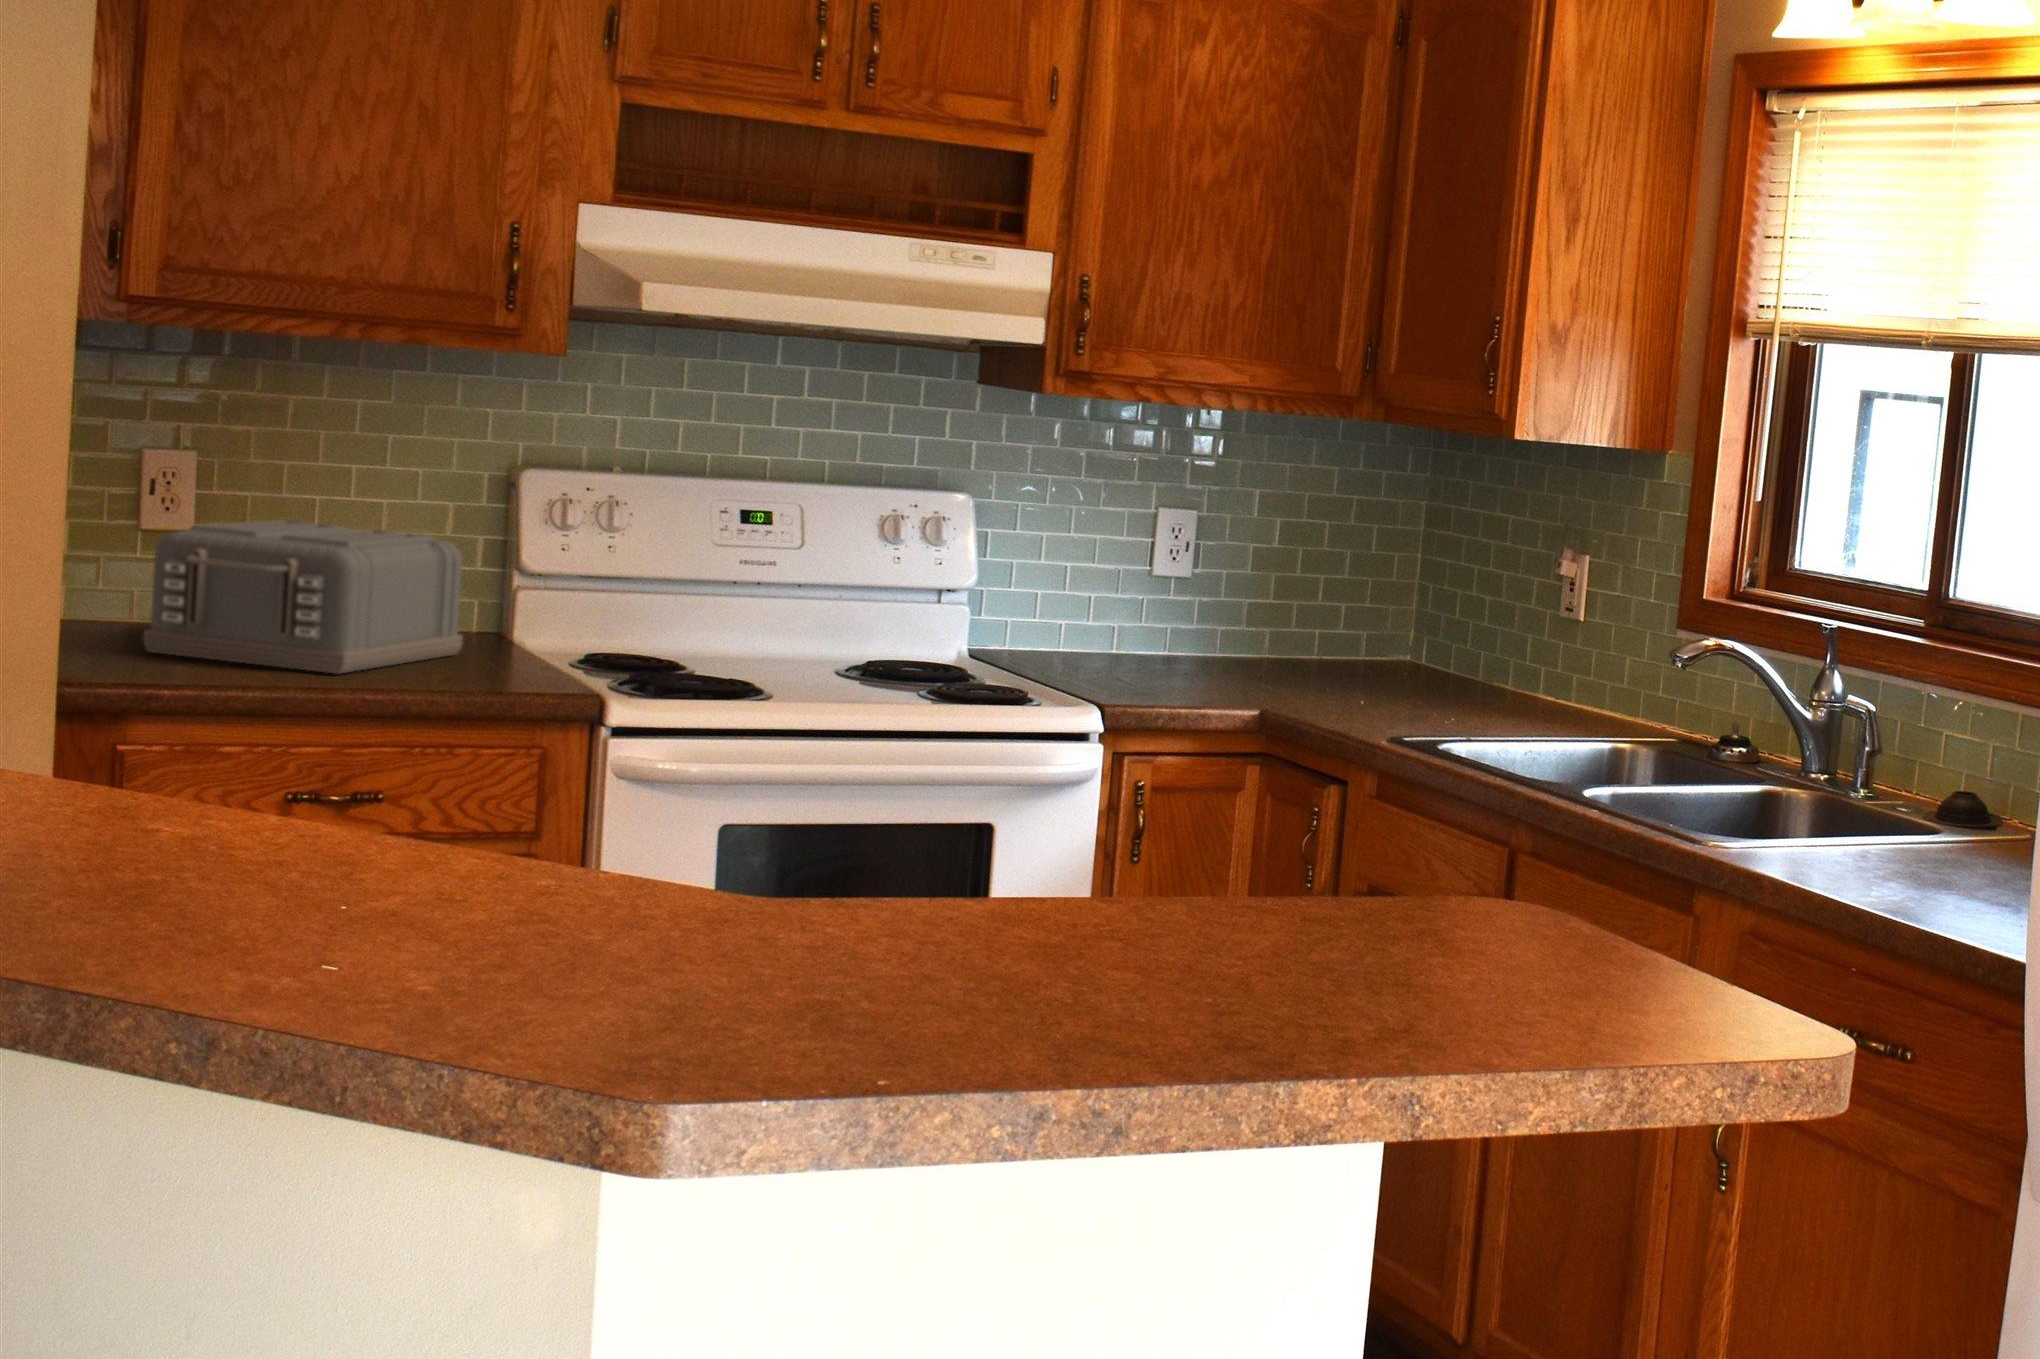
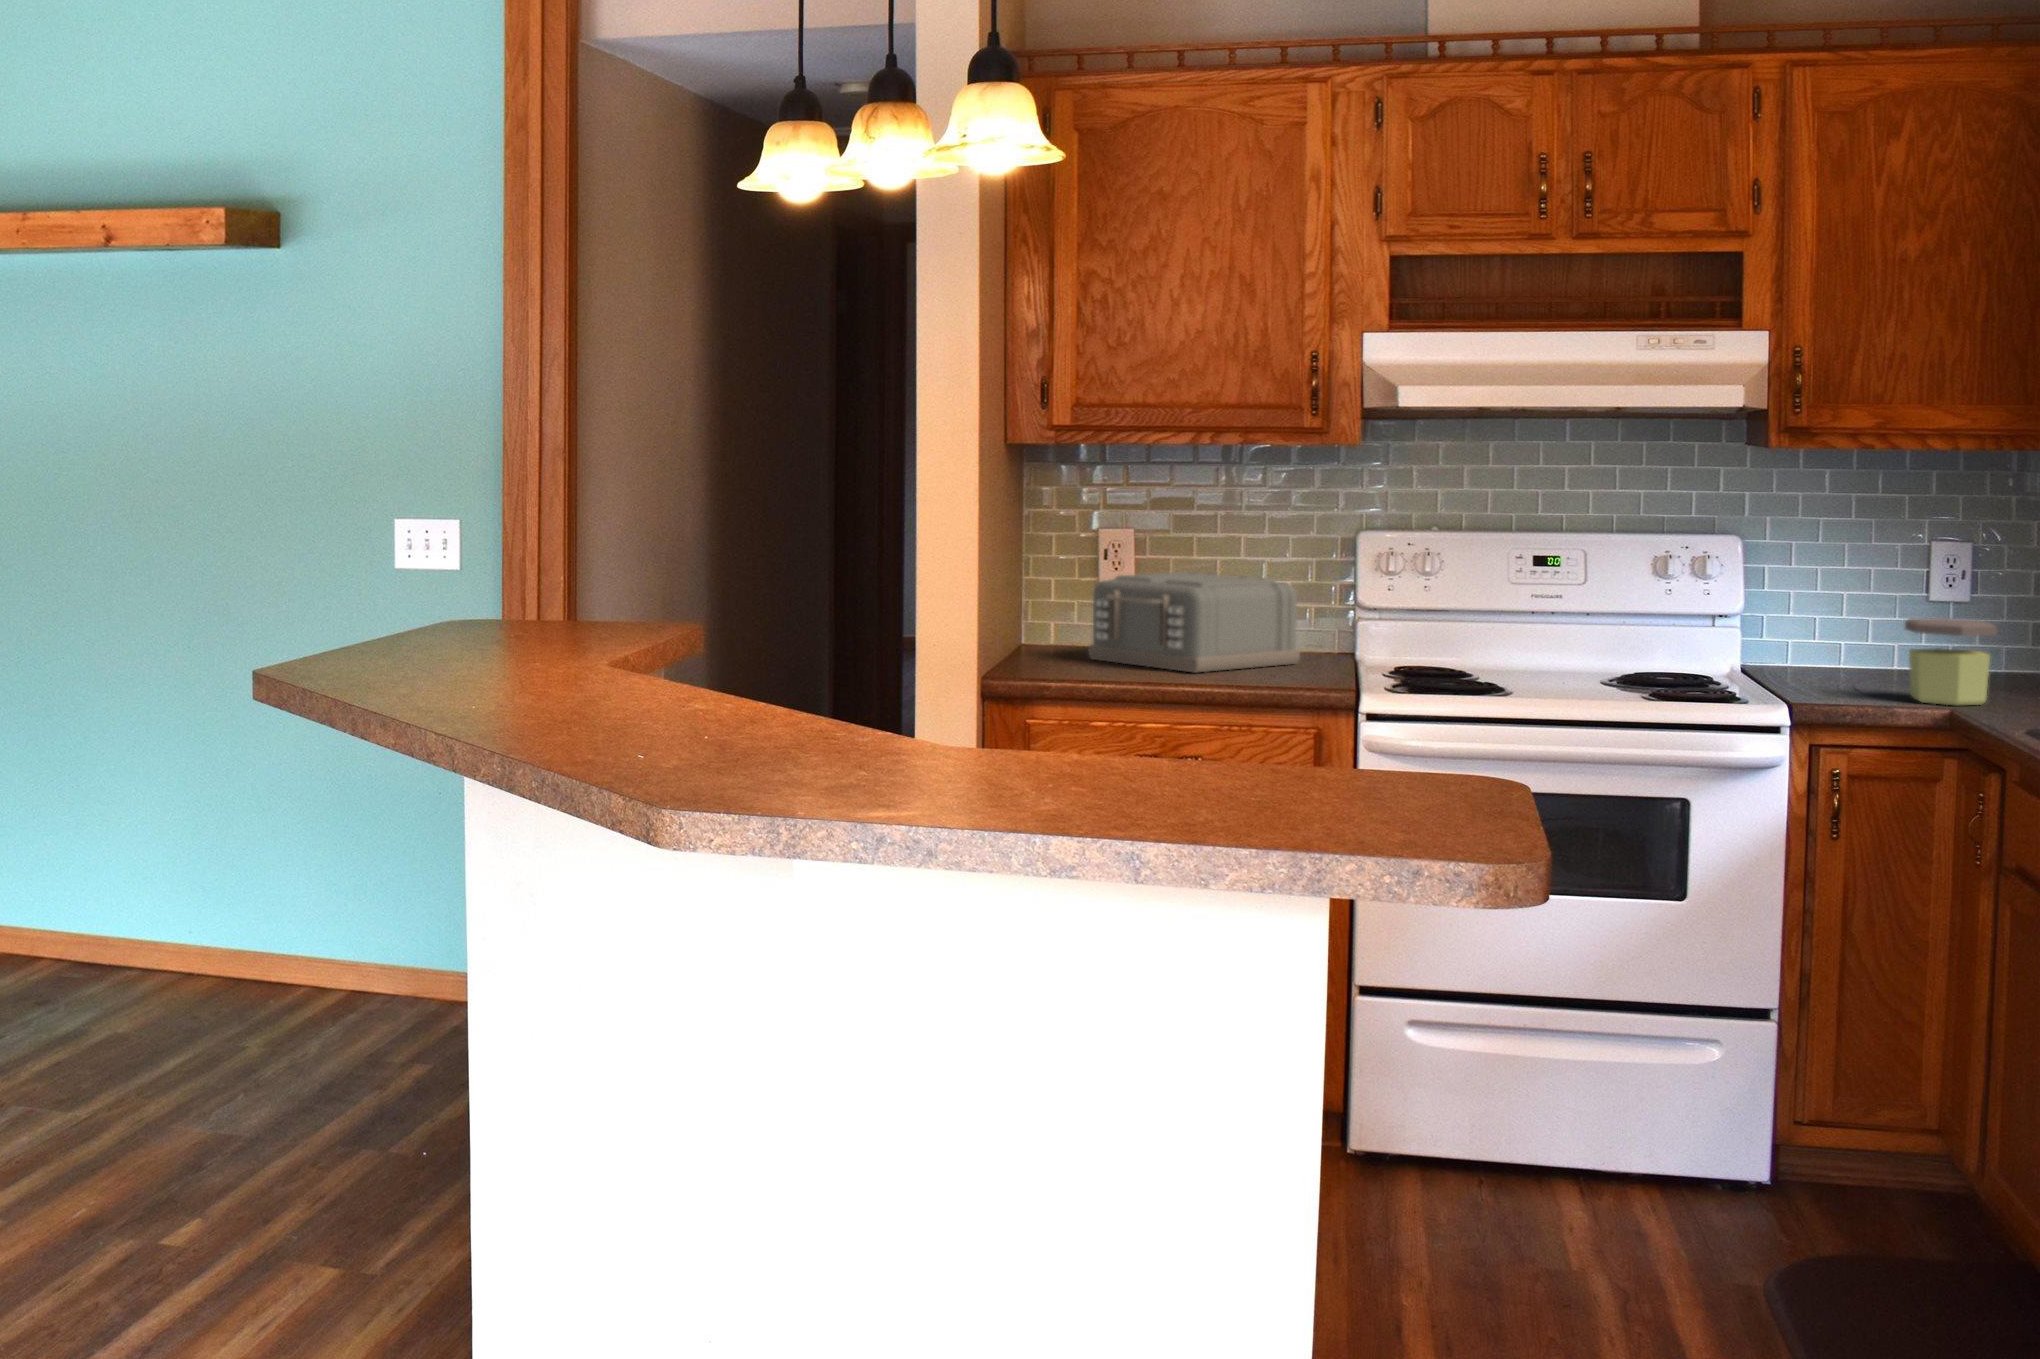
jar: none [1180,599,1273,699] -> present [1905,618,1997,705]

